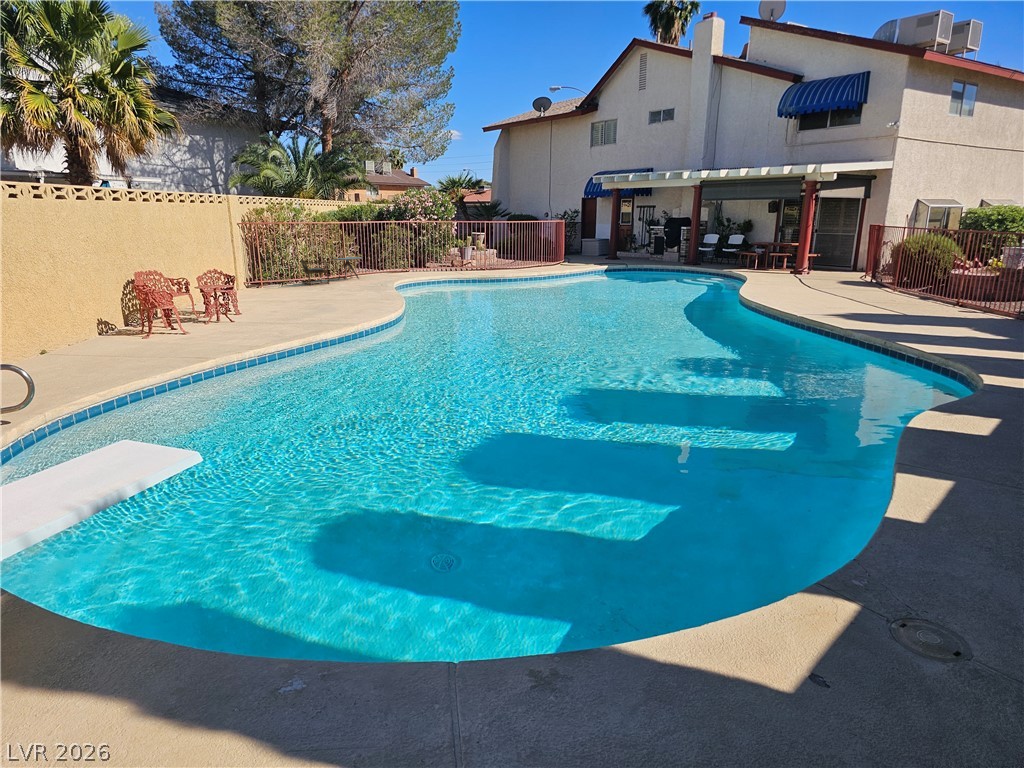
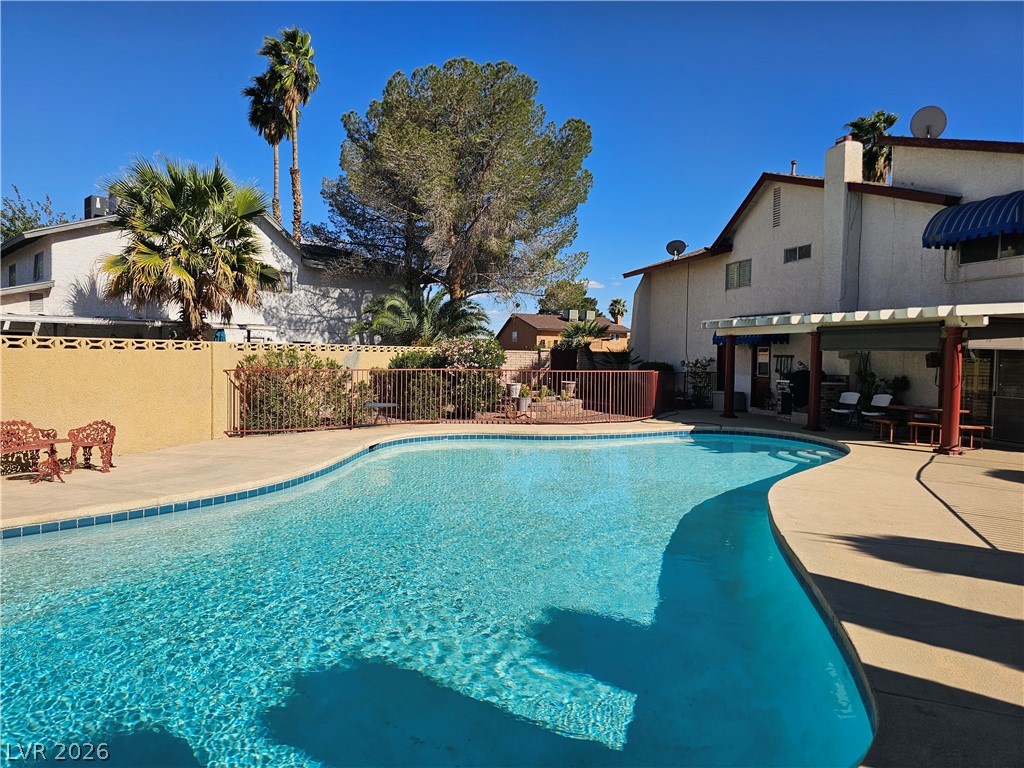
armchair: present [301,260,329,285] -> none [321,404,346,431]

